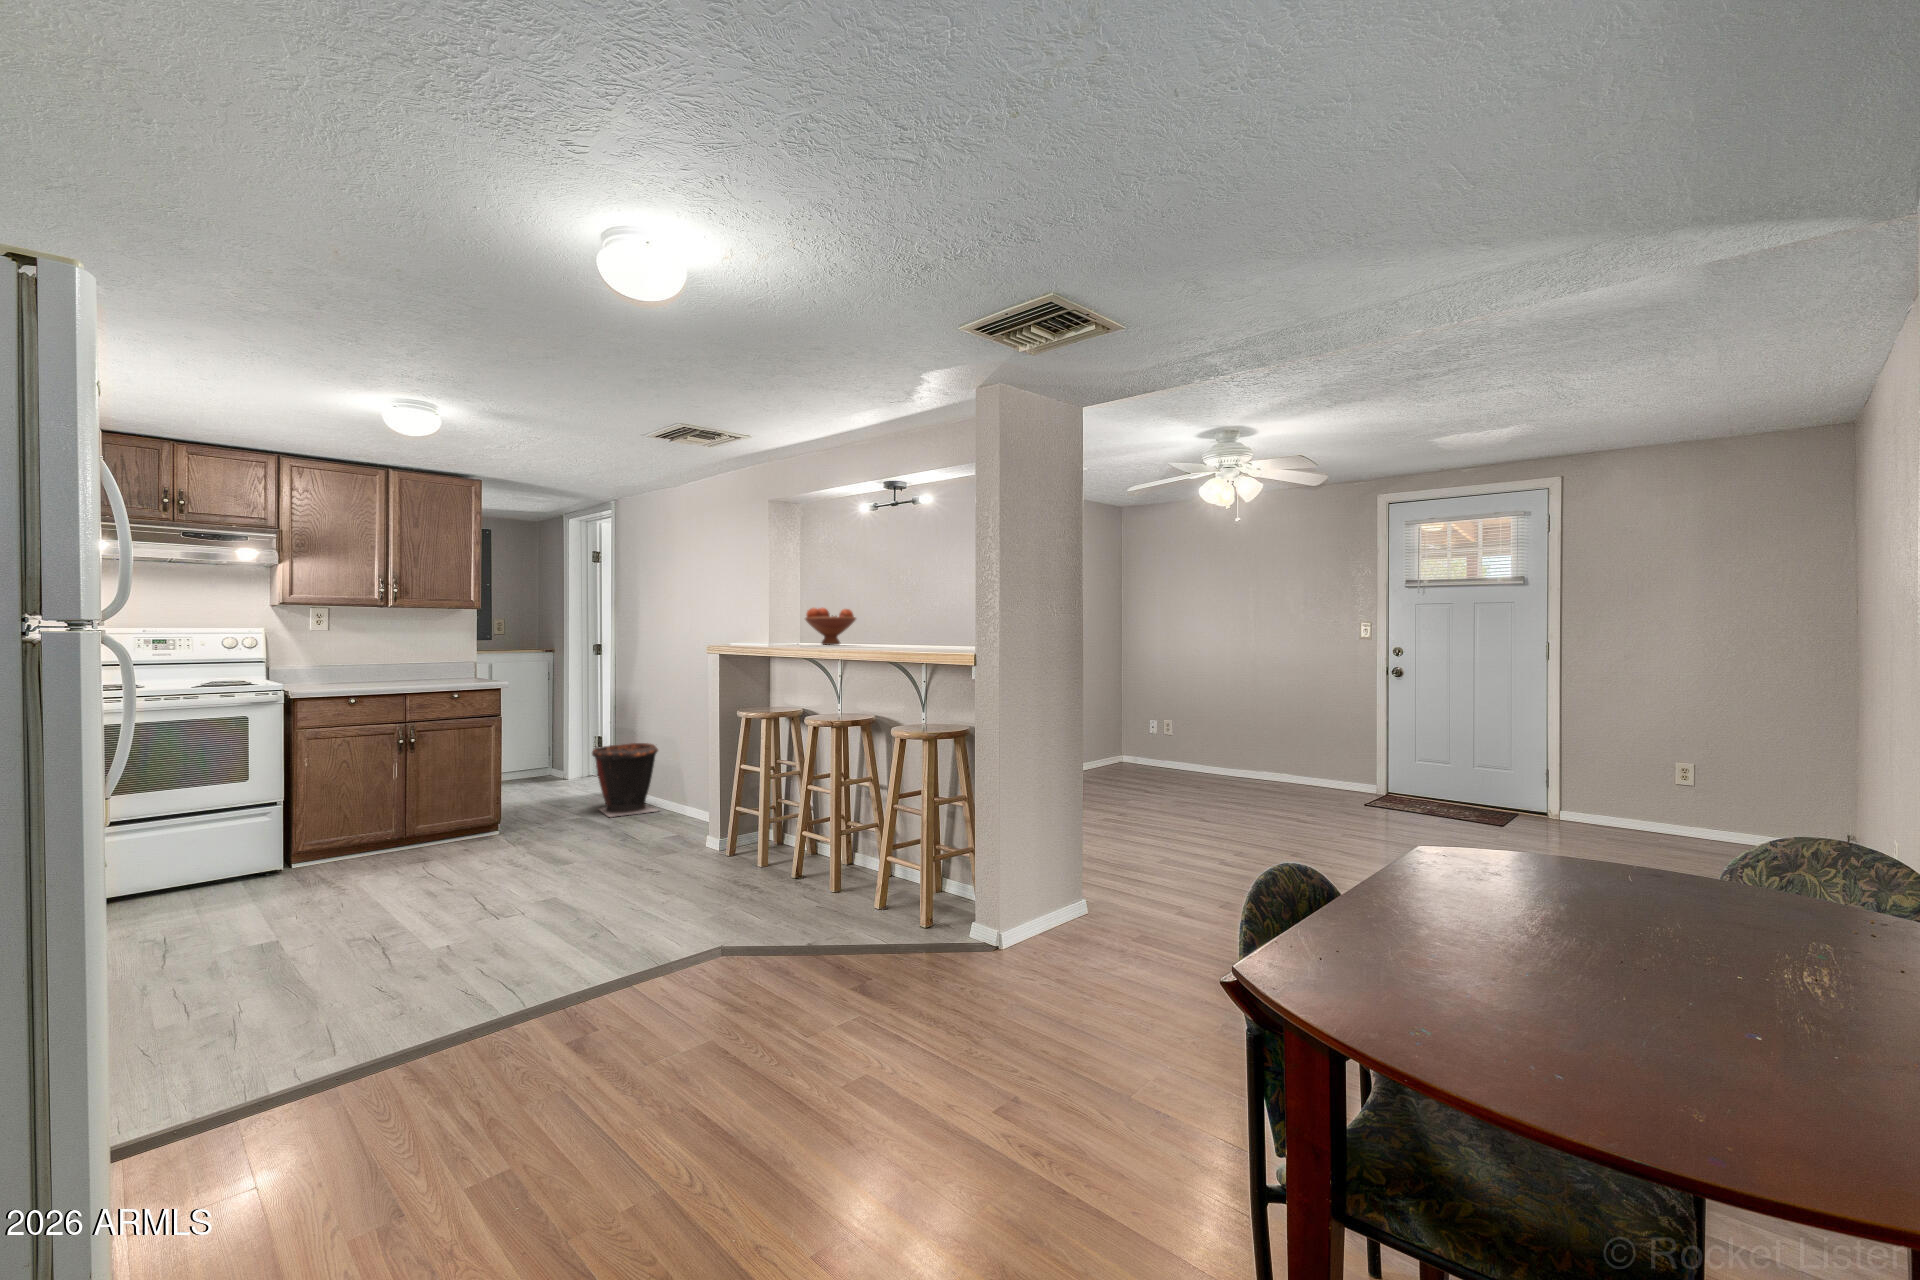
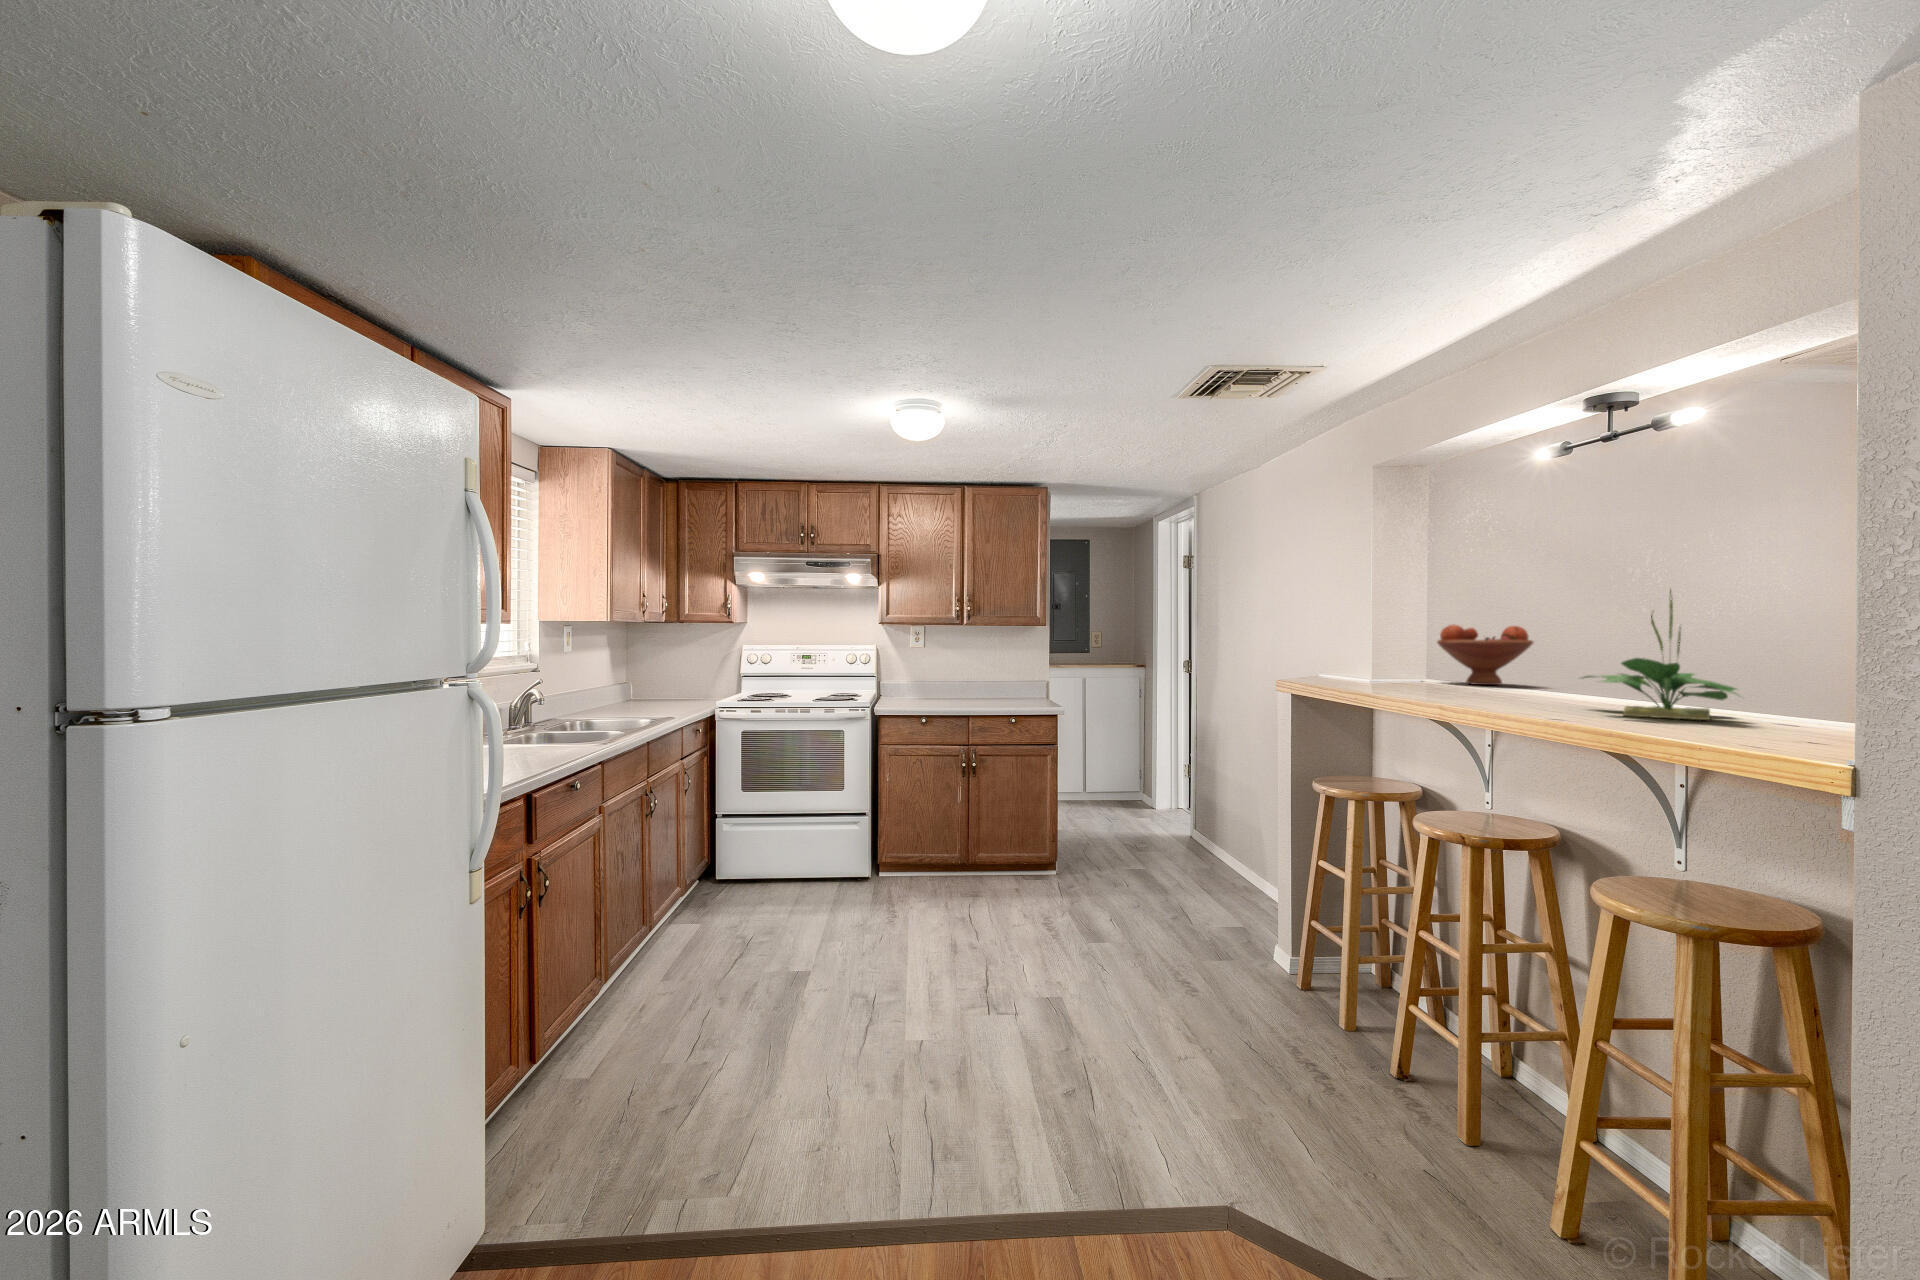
potted plant: none [887,583,954,648] -> present [1584,589,1739,720]
waste bin: present [592,743,658,817] -> none [1157,790,1237,885]

